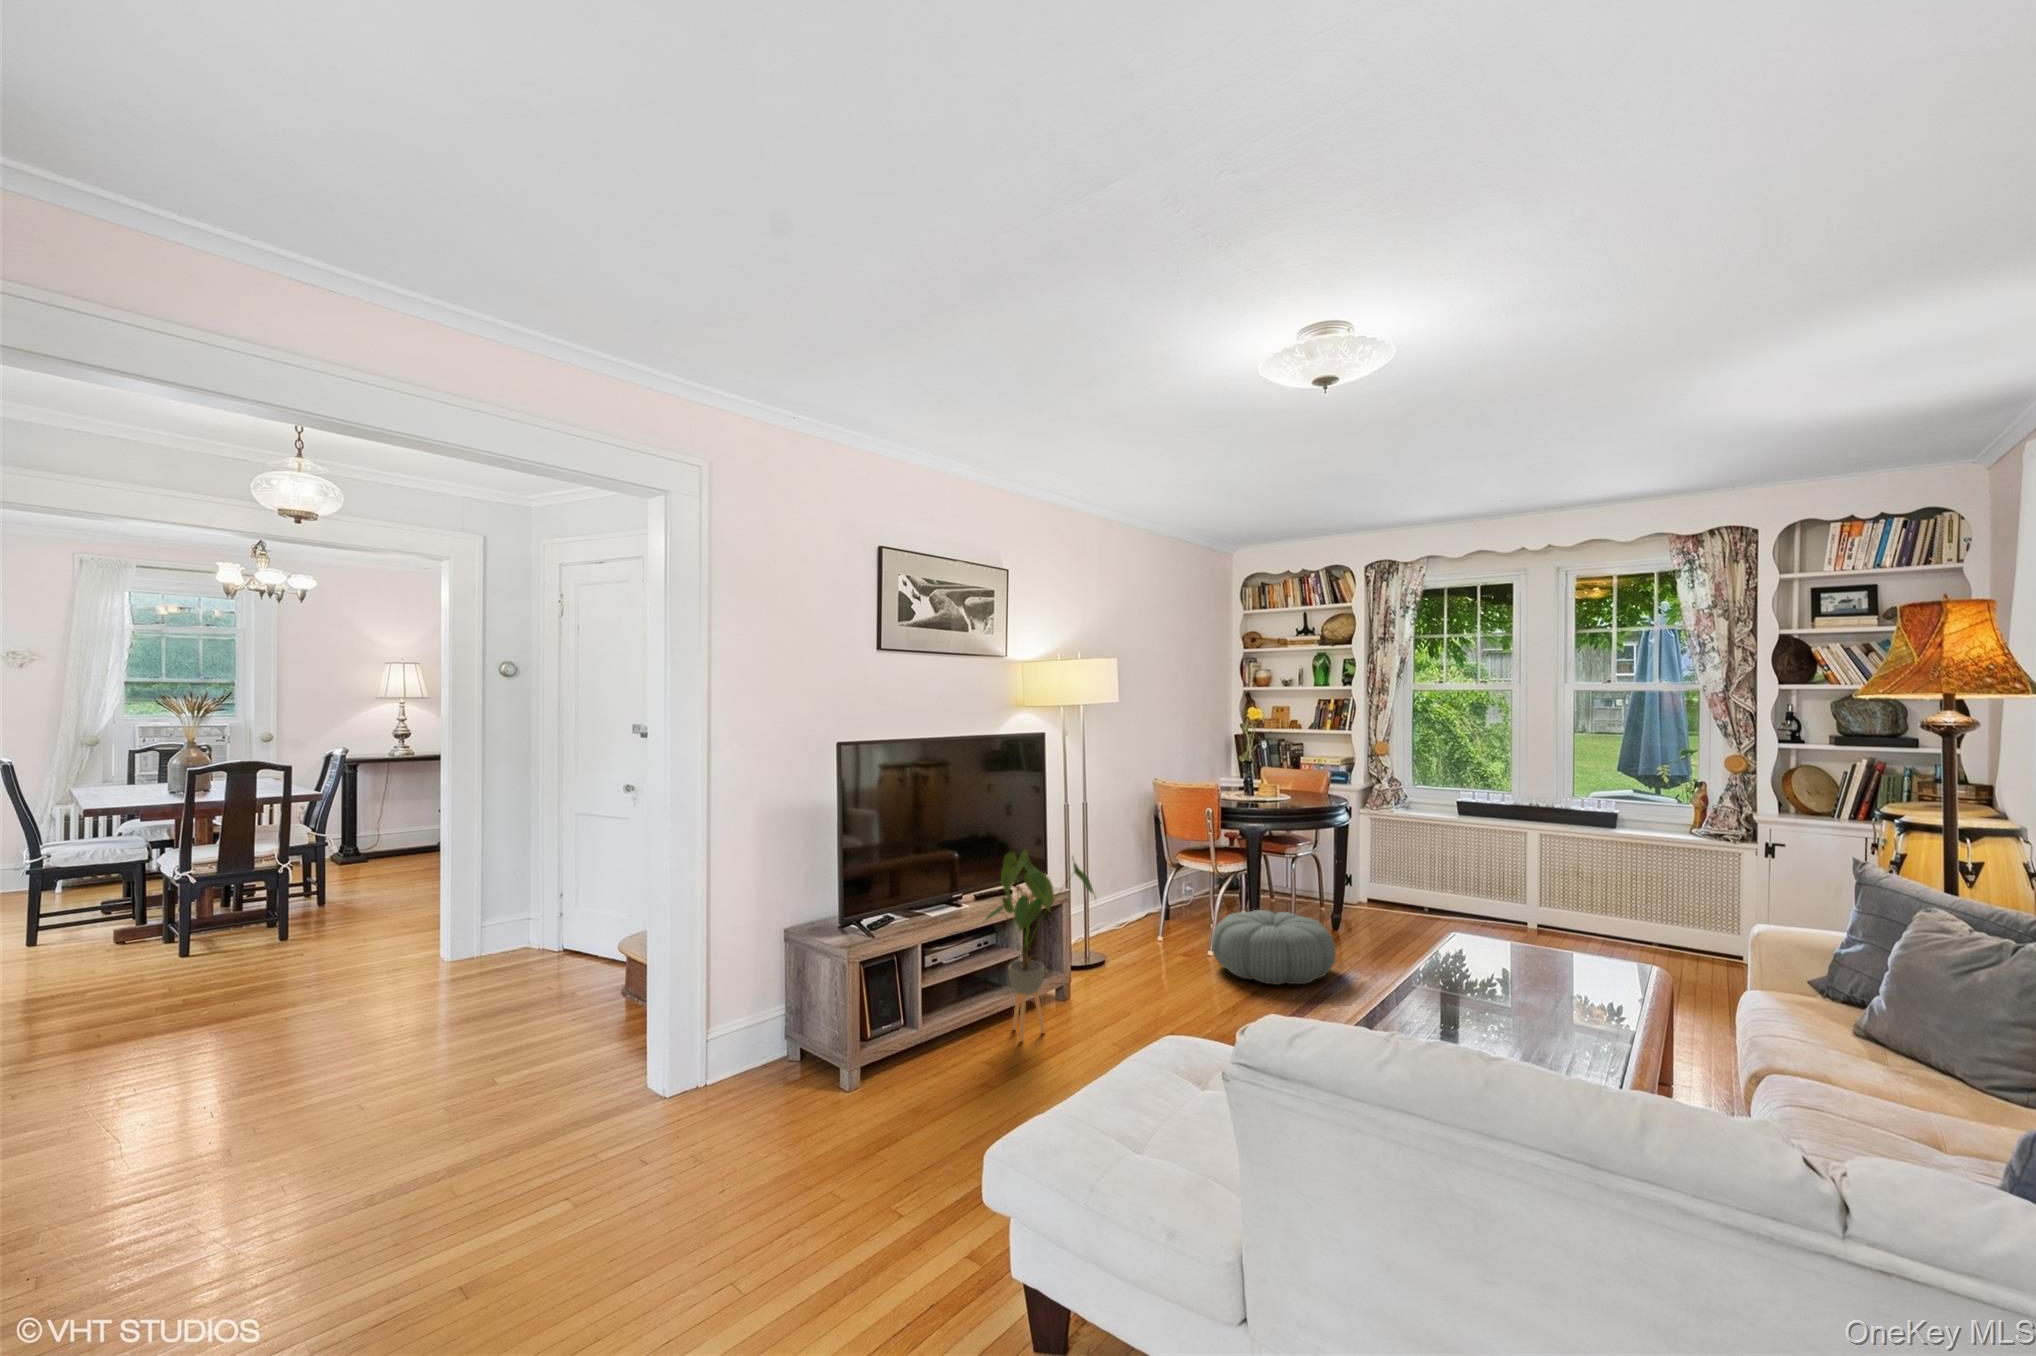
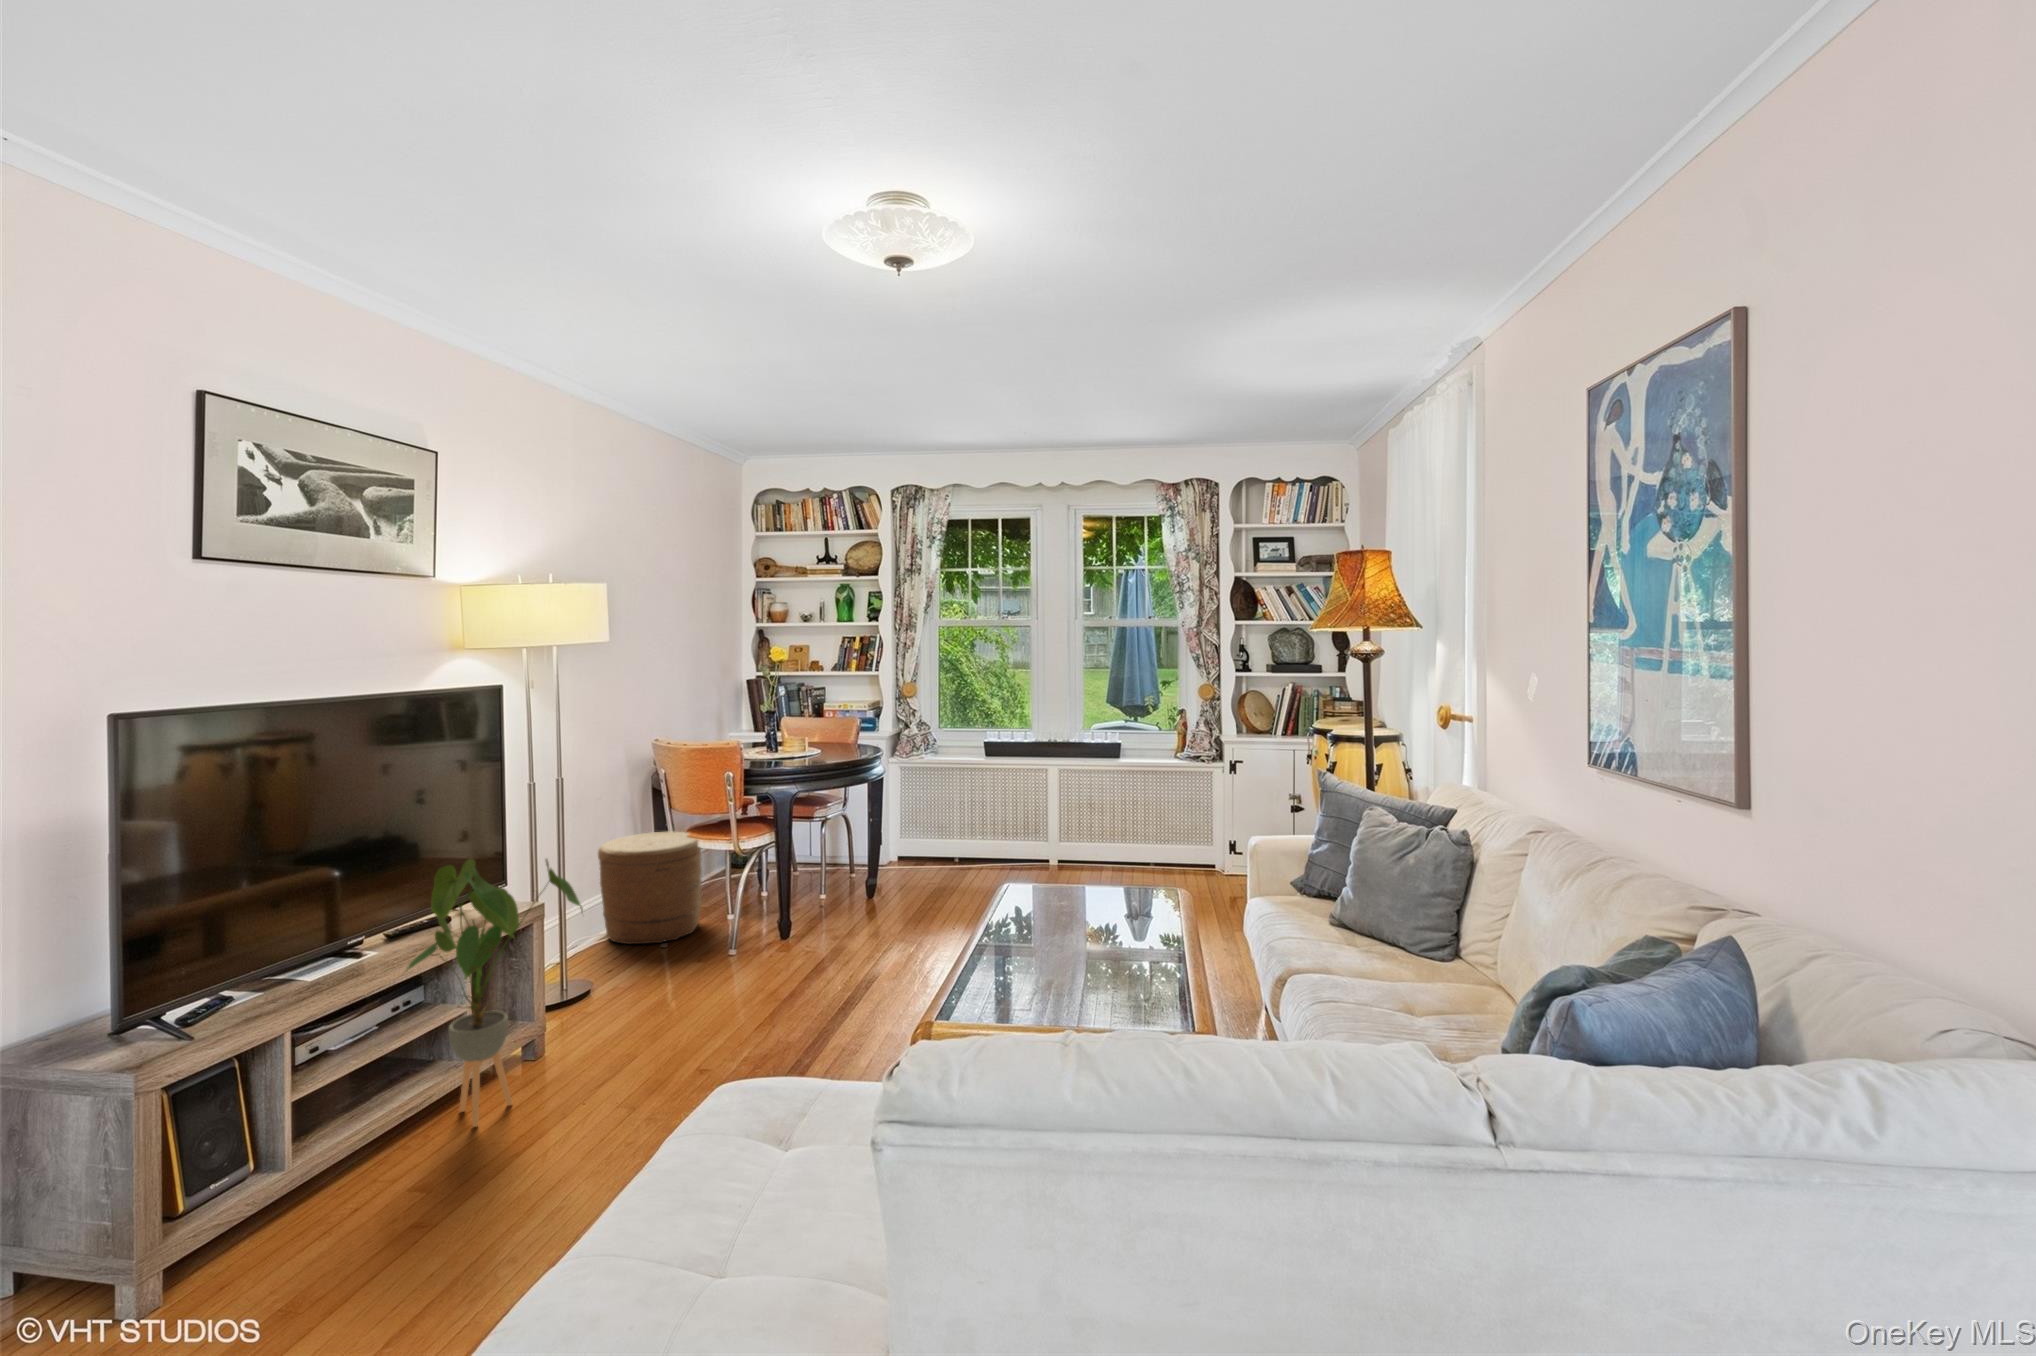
woven basket: none [1111,853,1190,943] -> present [598,832,702,944]
pouf: present [1212,910,1336,984] -> none [735,882,876,969]

